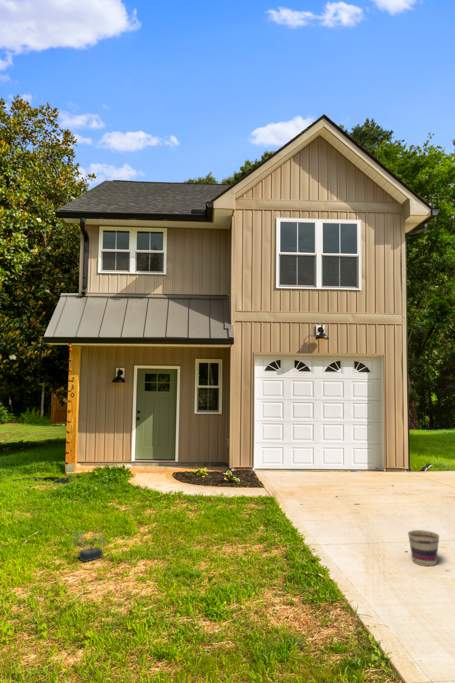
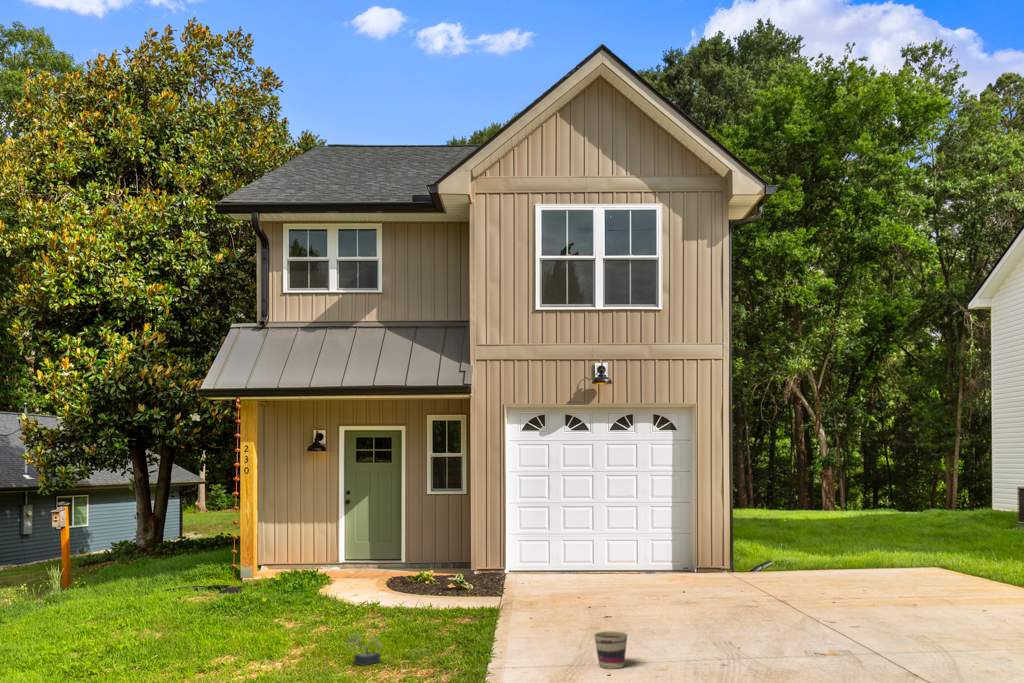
decorative plant: present [73,532,103,562] -> present [349,634,381,666]

